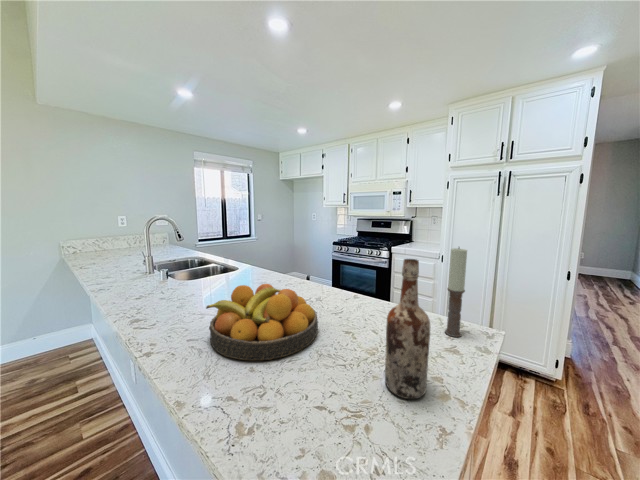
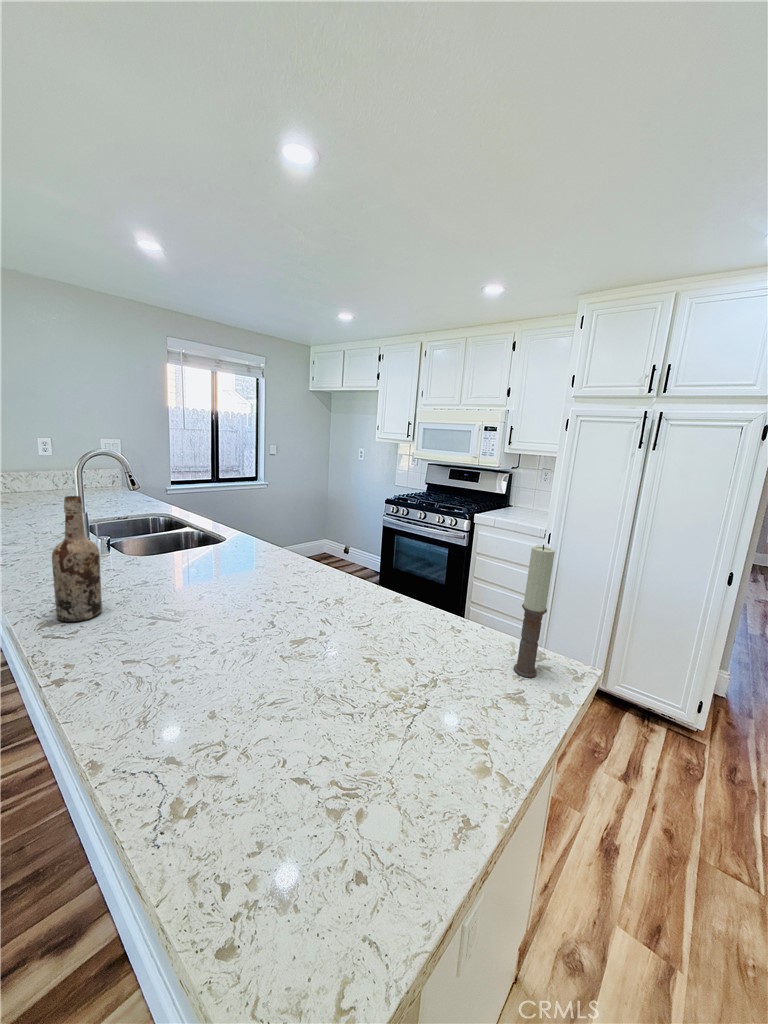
wine bottle: present [385,259,430,399] -> present [52,496,102,622]
fruit bowl: present [206,284,318,360] -> none [150,580,324,702]

